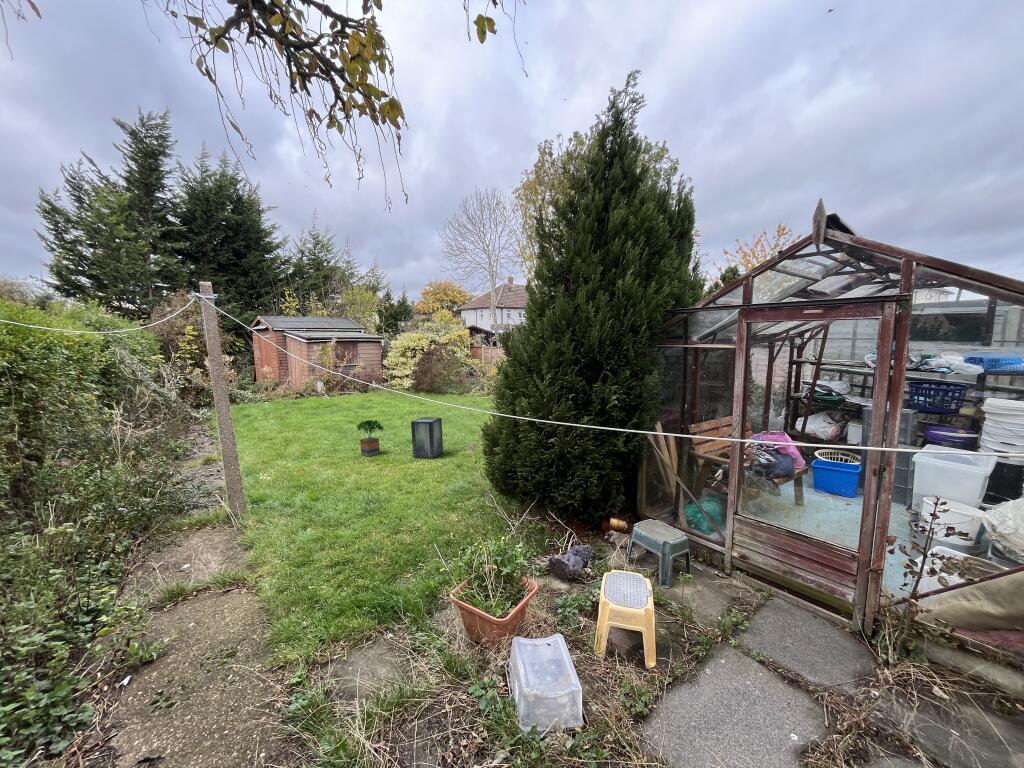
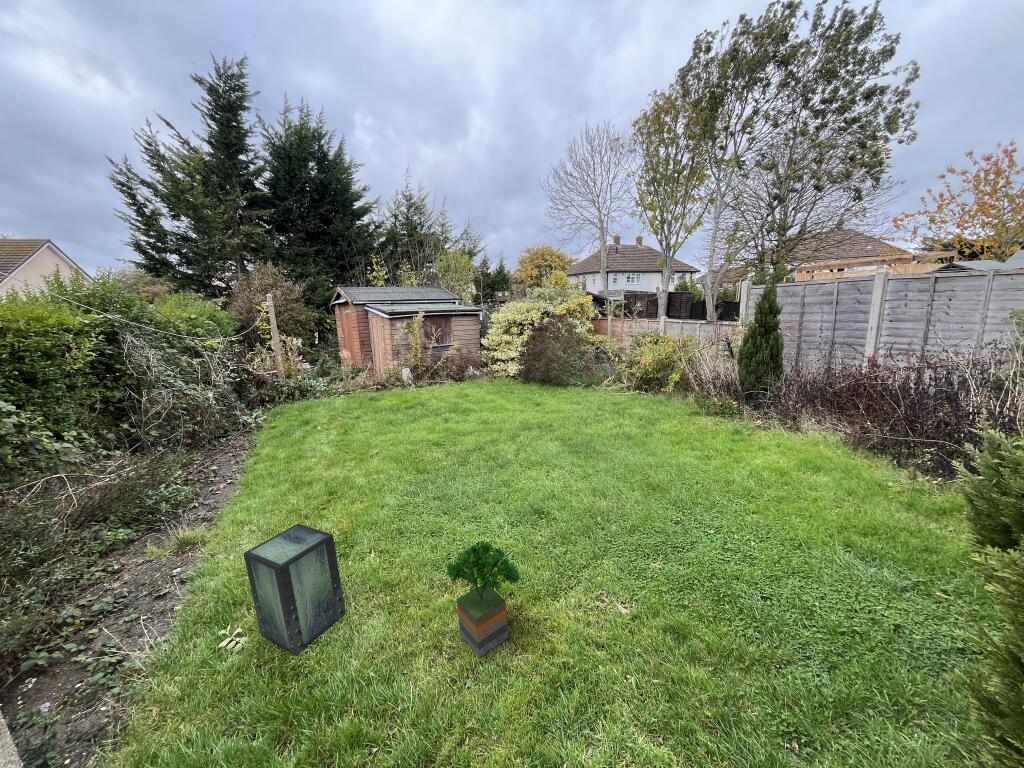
storage box: present [411,417,443,459] -> present [244,524,346,655]

